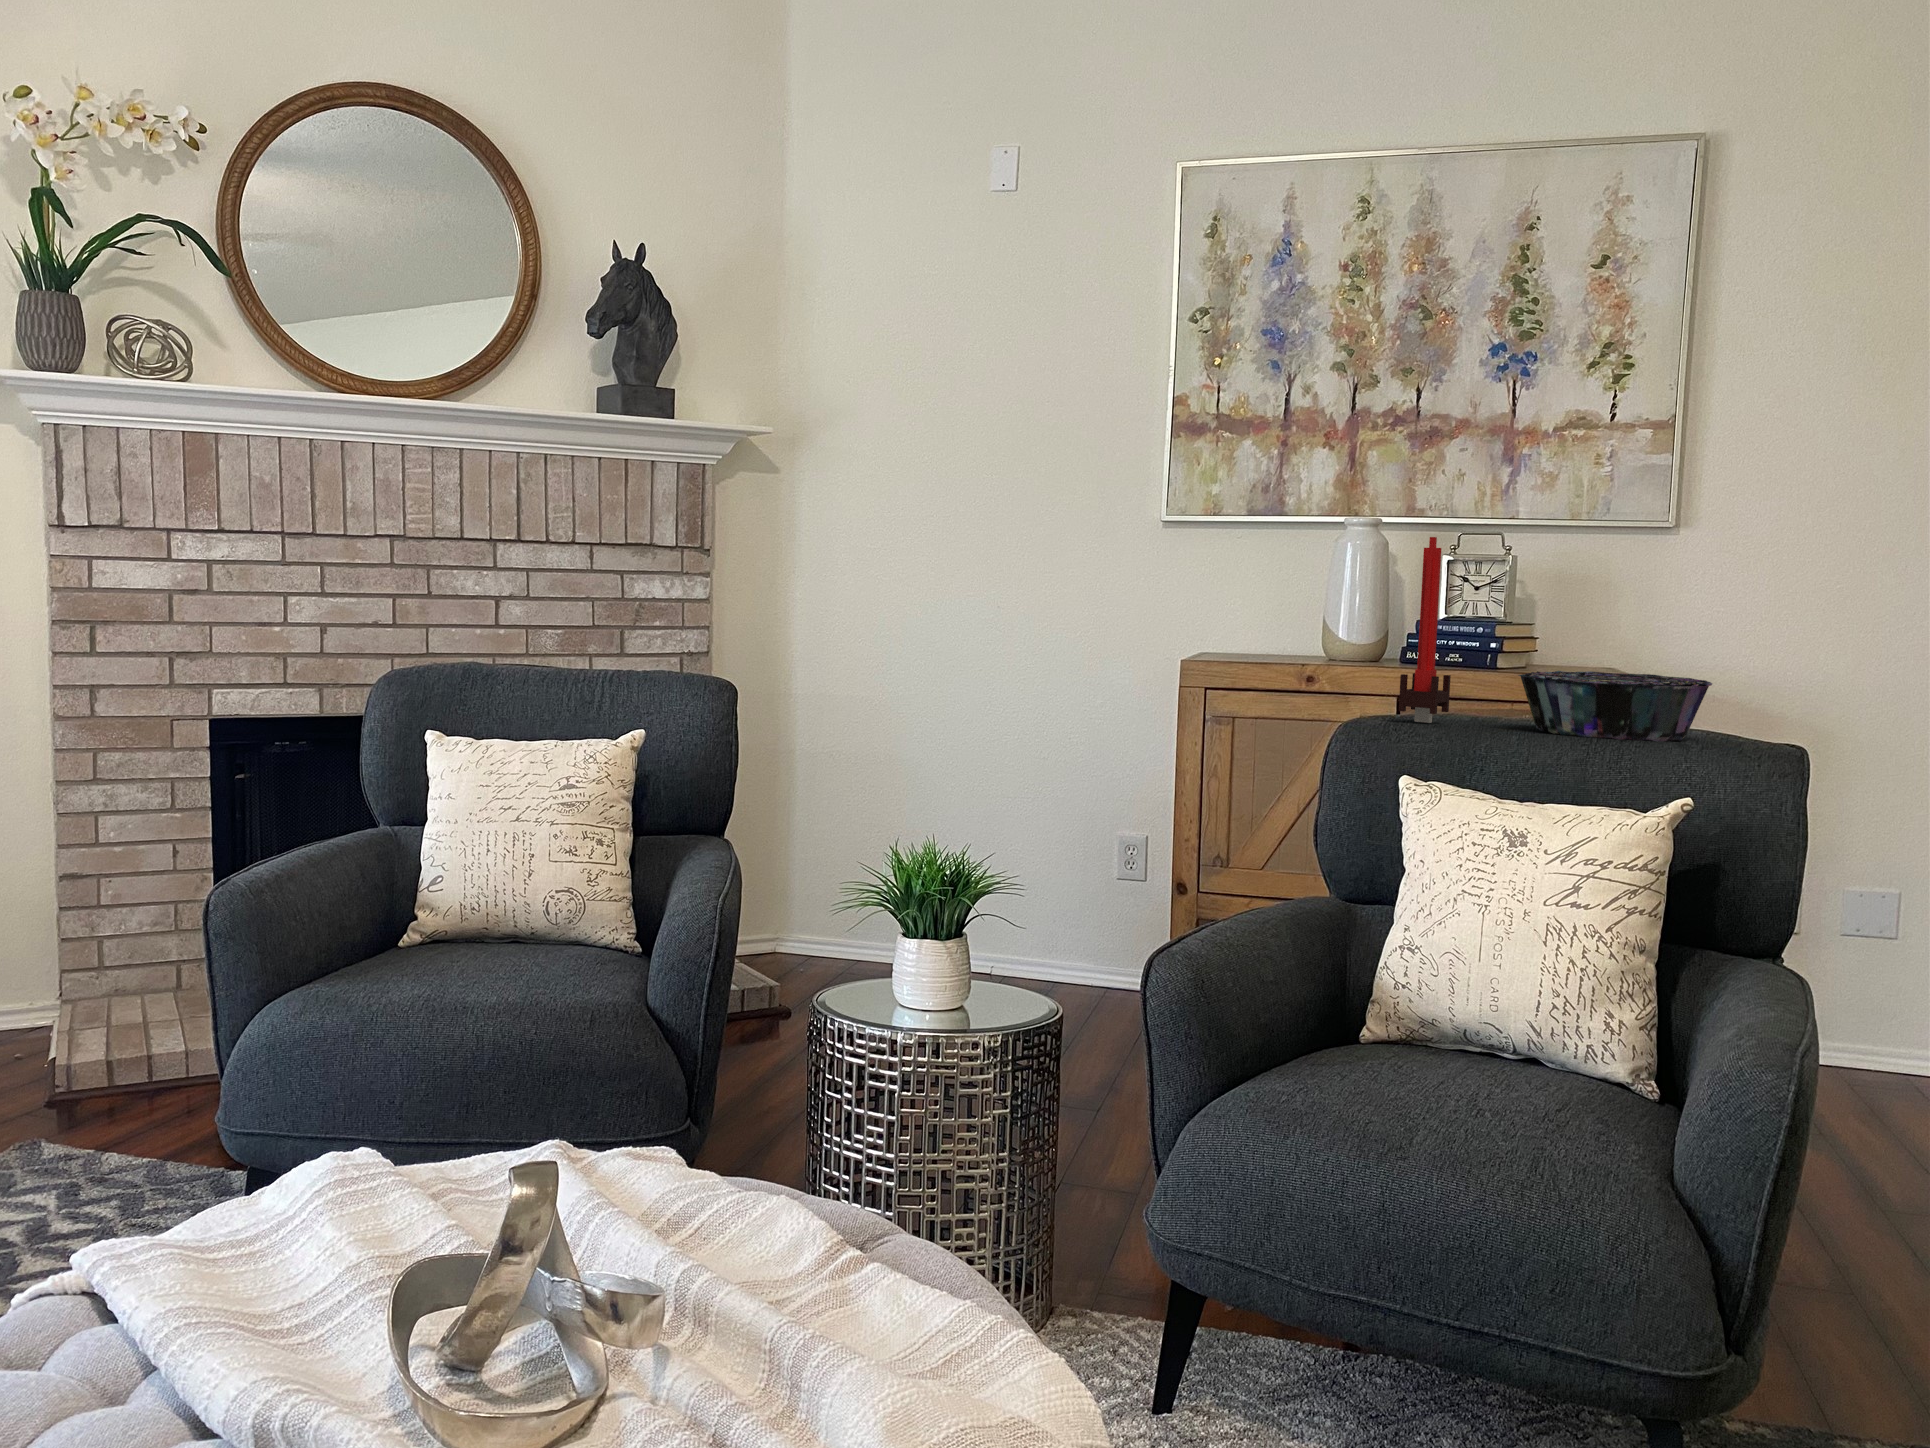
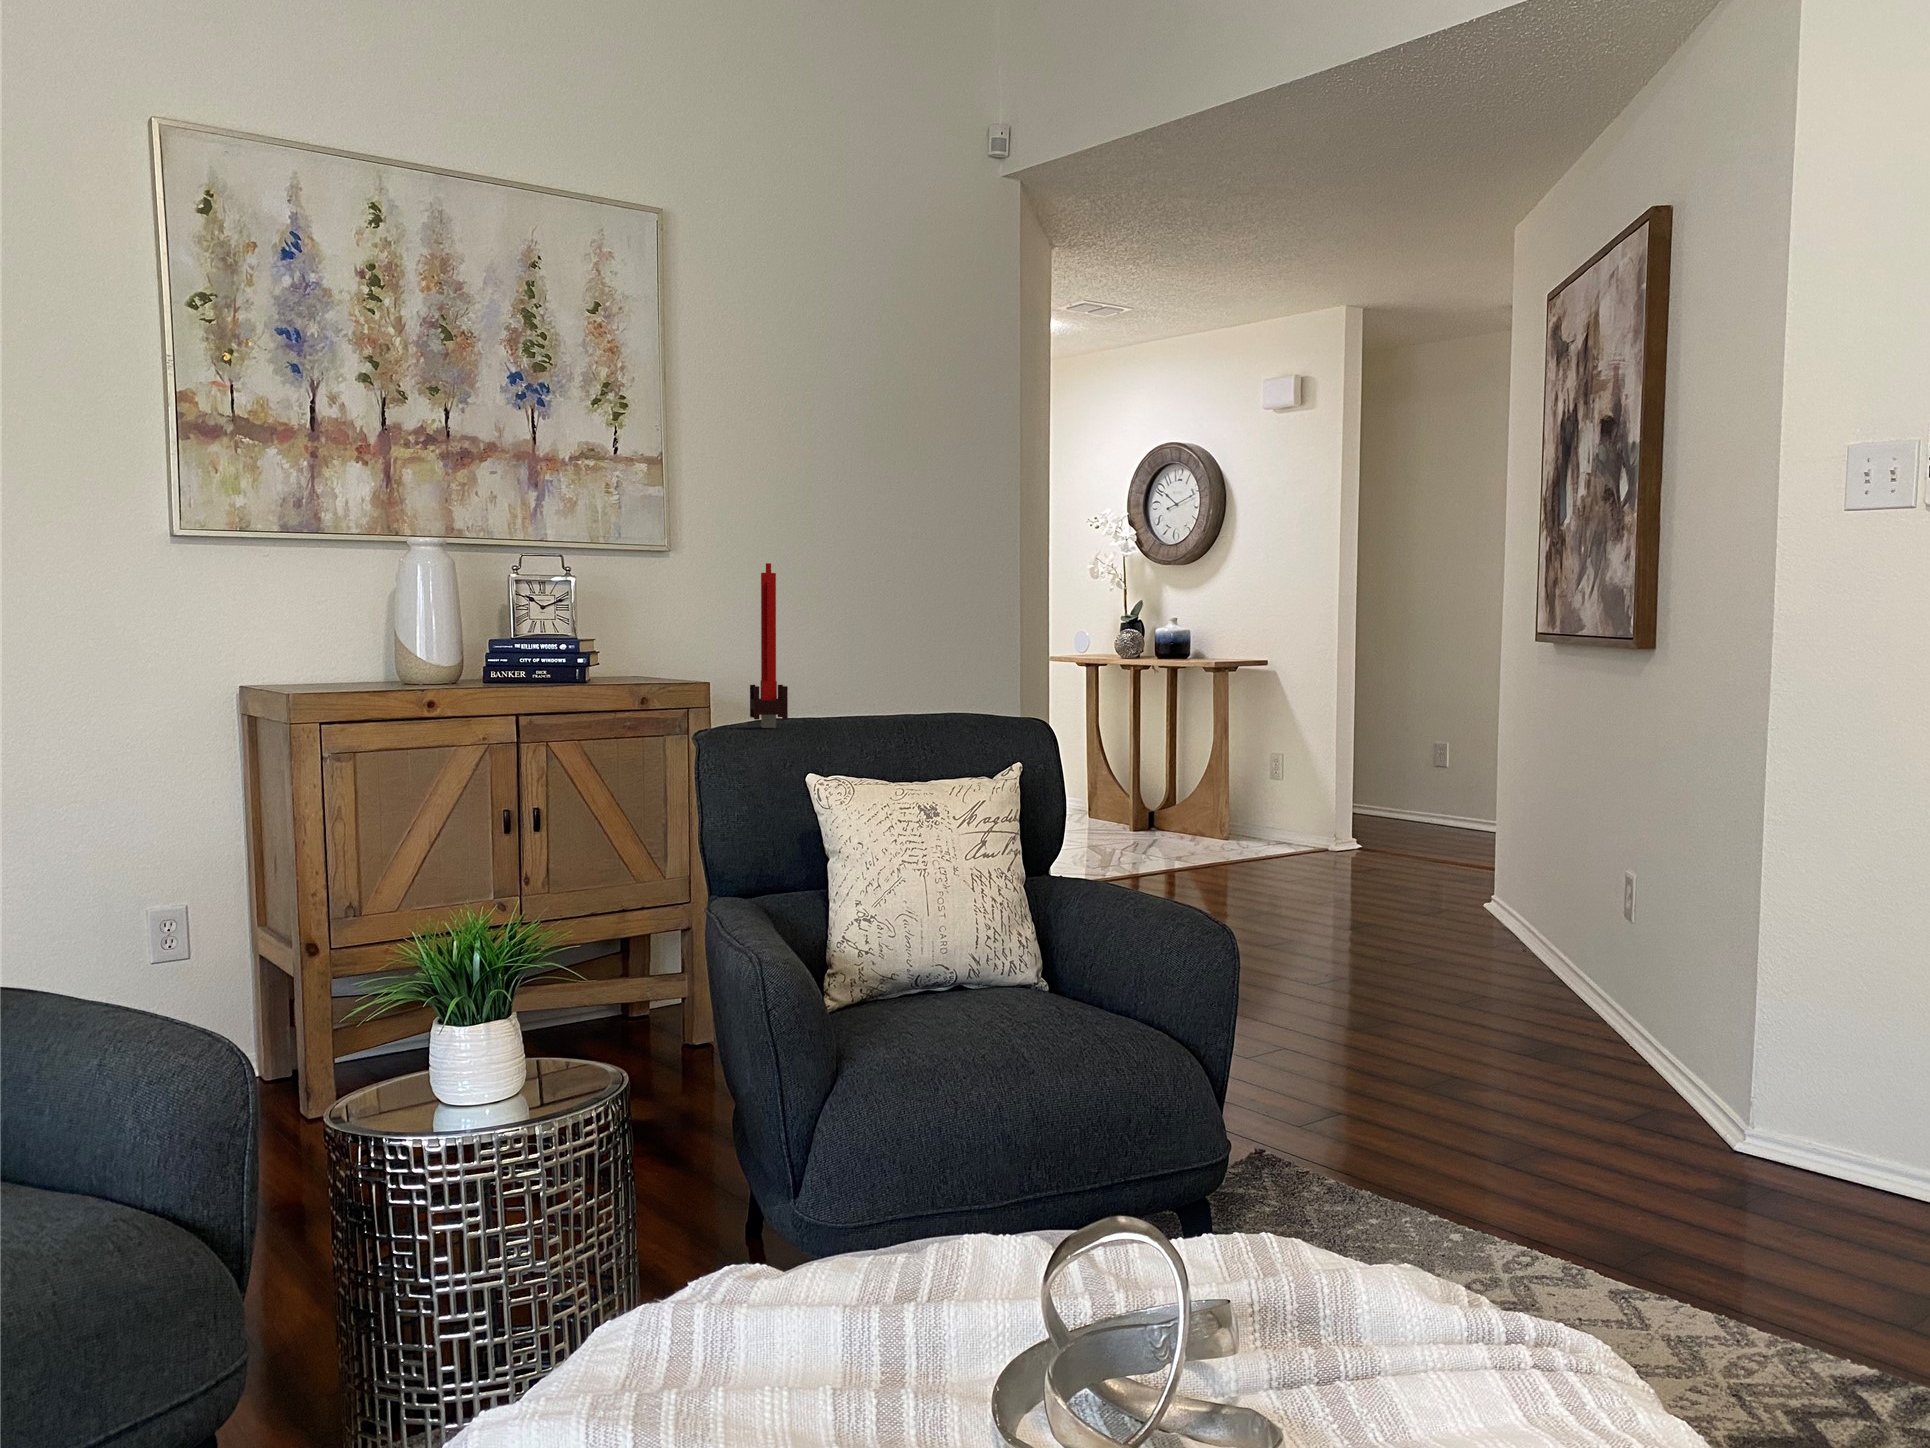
decorative bowl: present [1519,671,1712,741] -> none [836,675,988,727]

